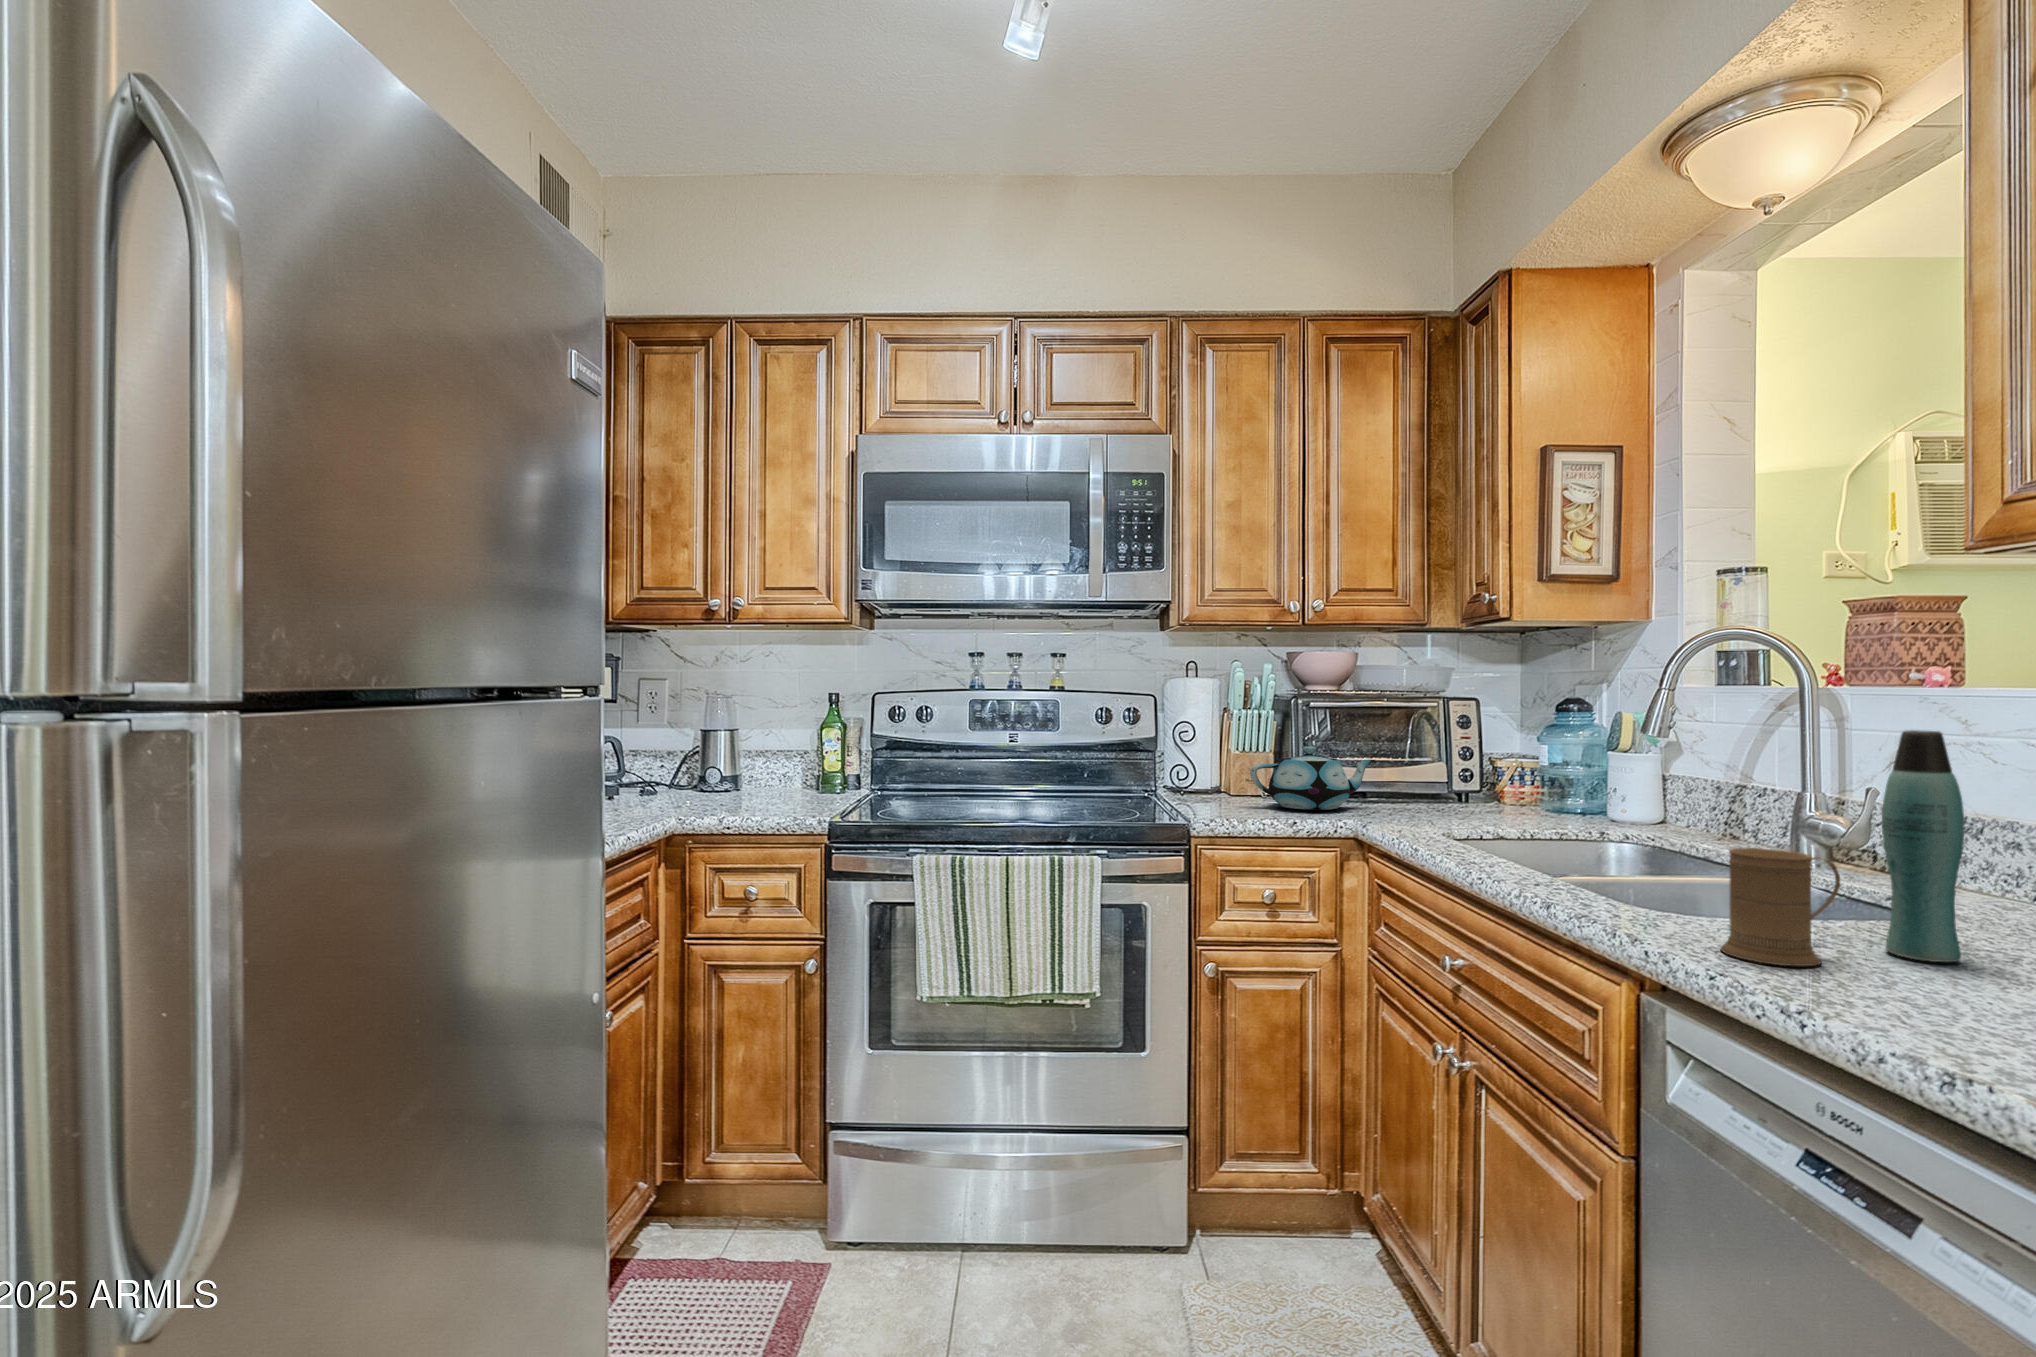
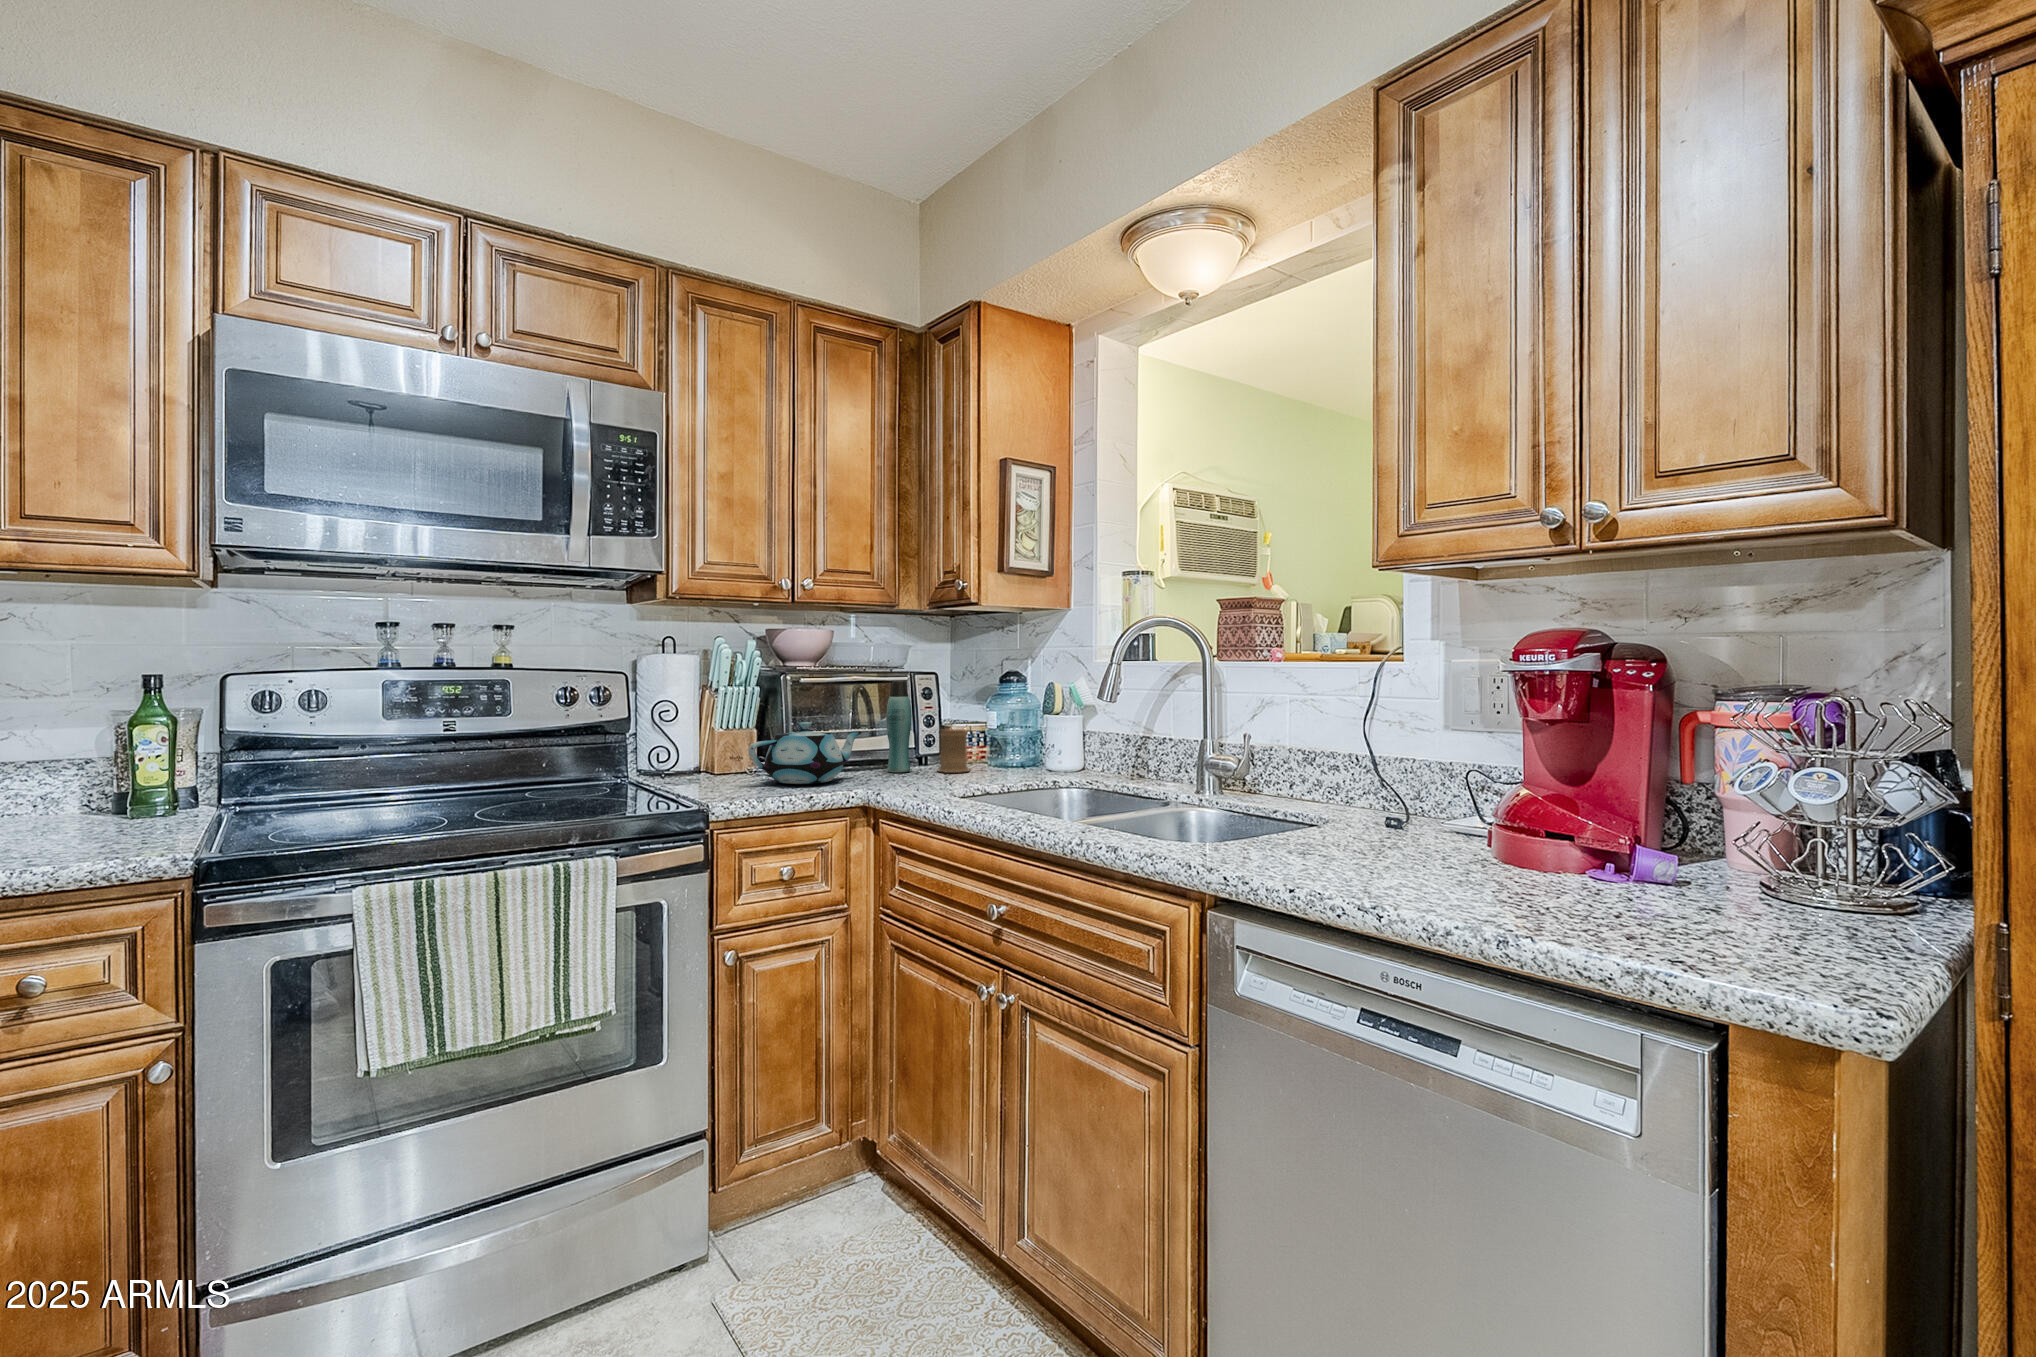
bottle: present [1882,730,1965,962] -> present [886,680,912,772]
mug: present [1720,848,1841,966] -> present [938,729,969,773]

